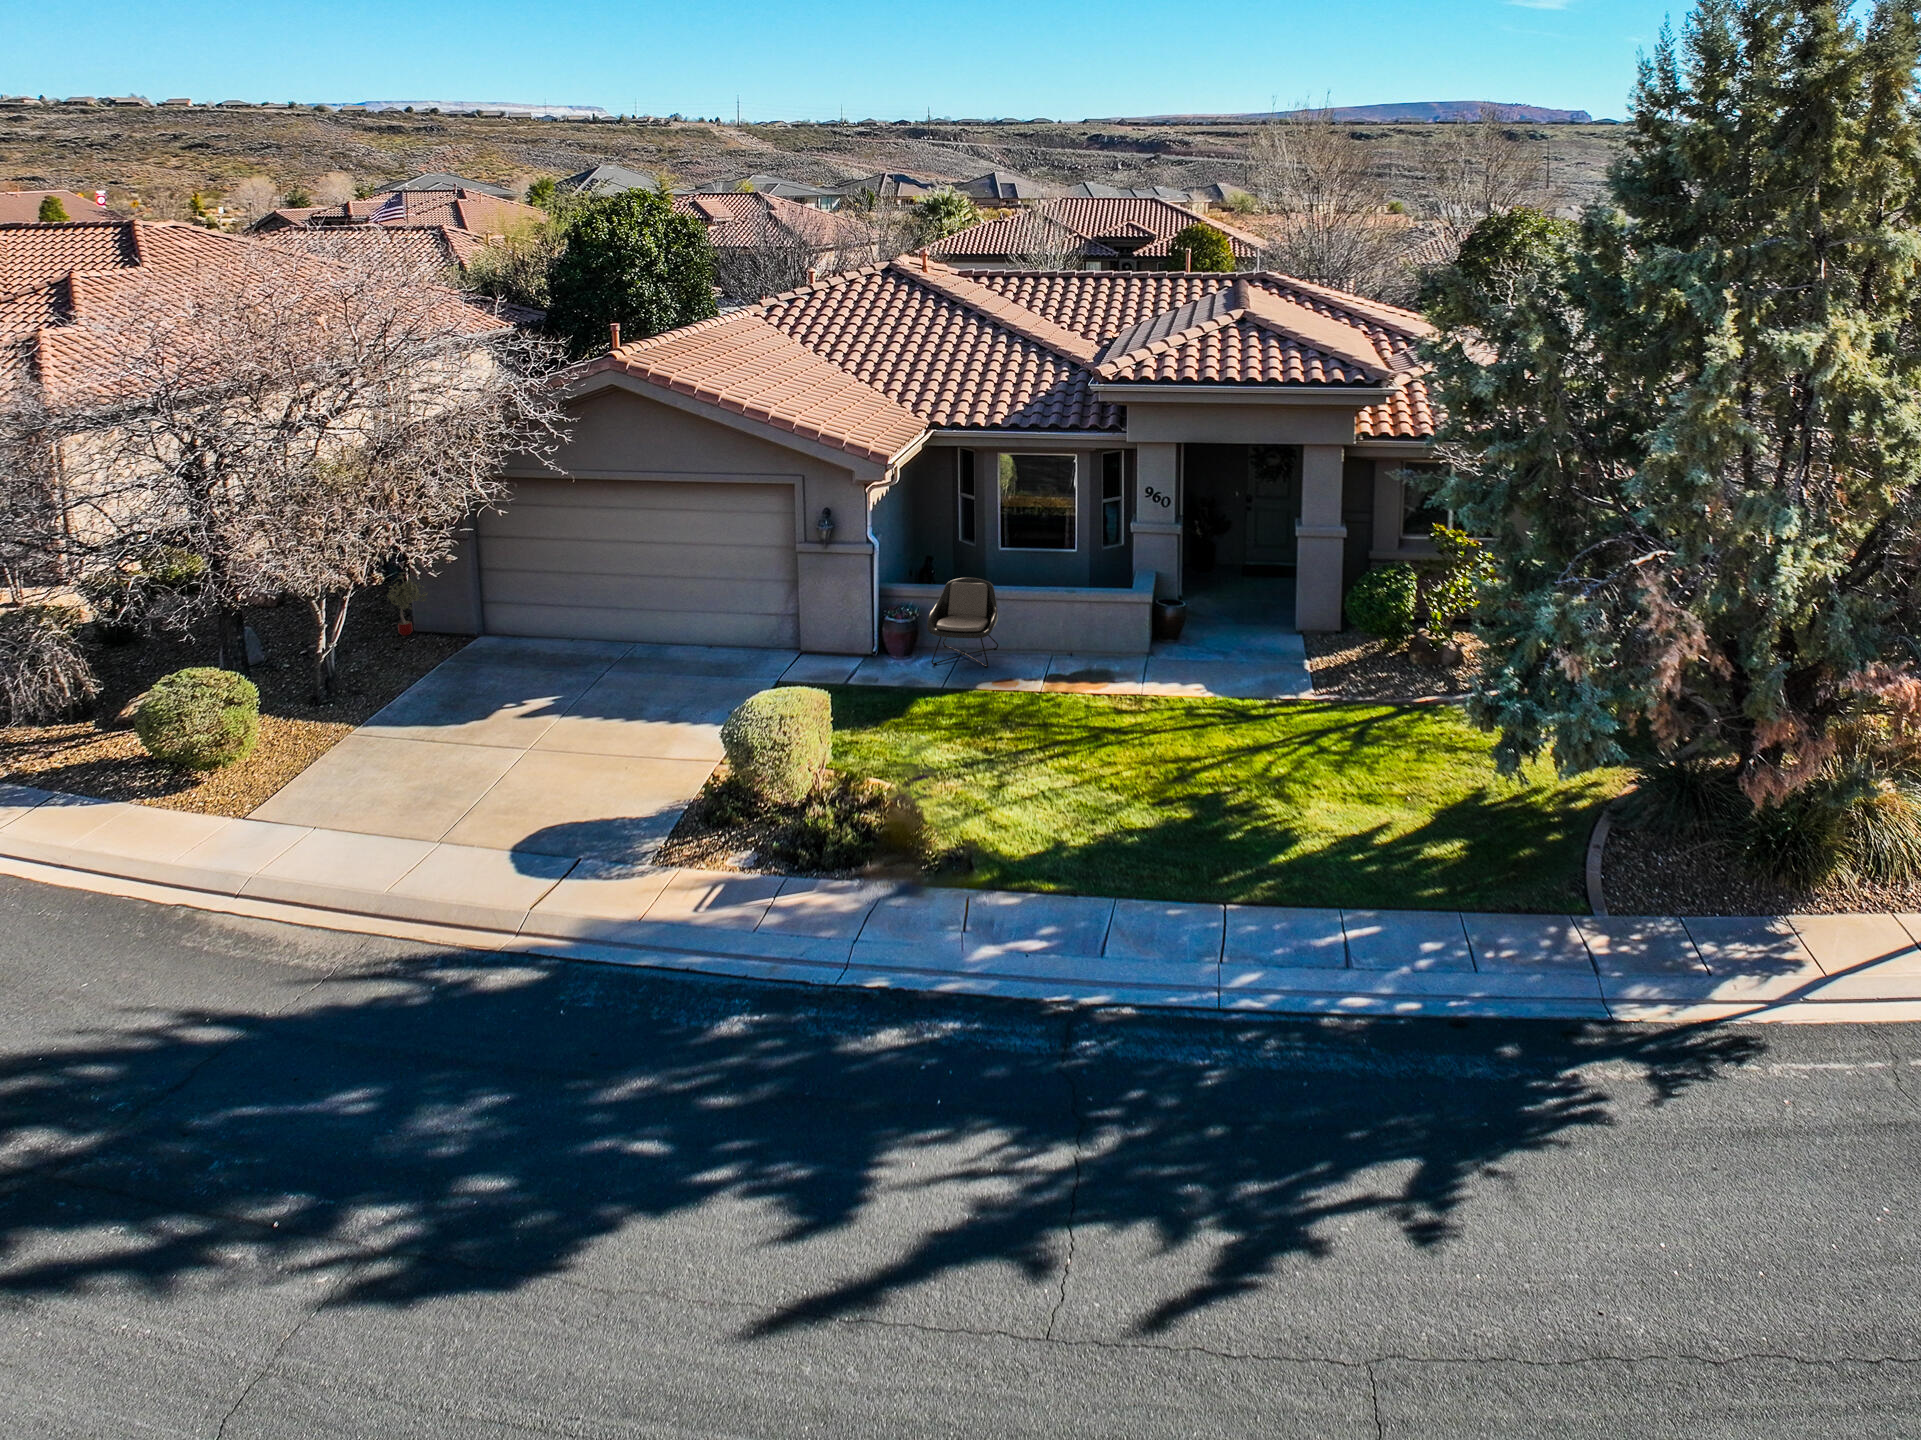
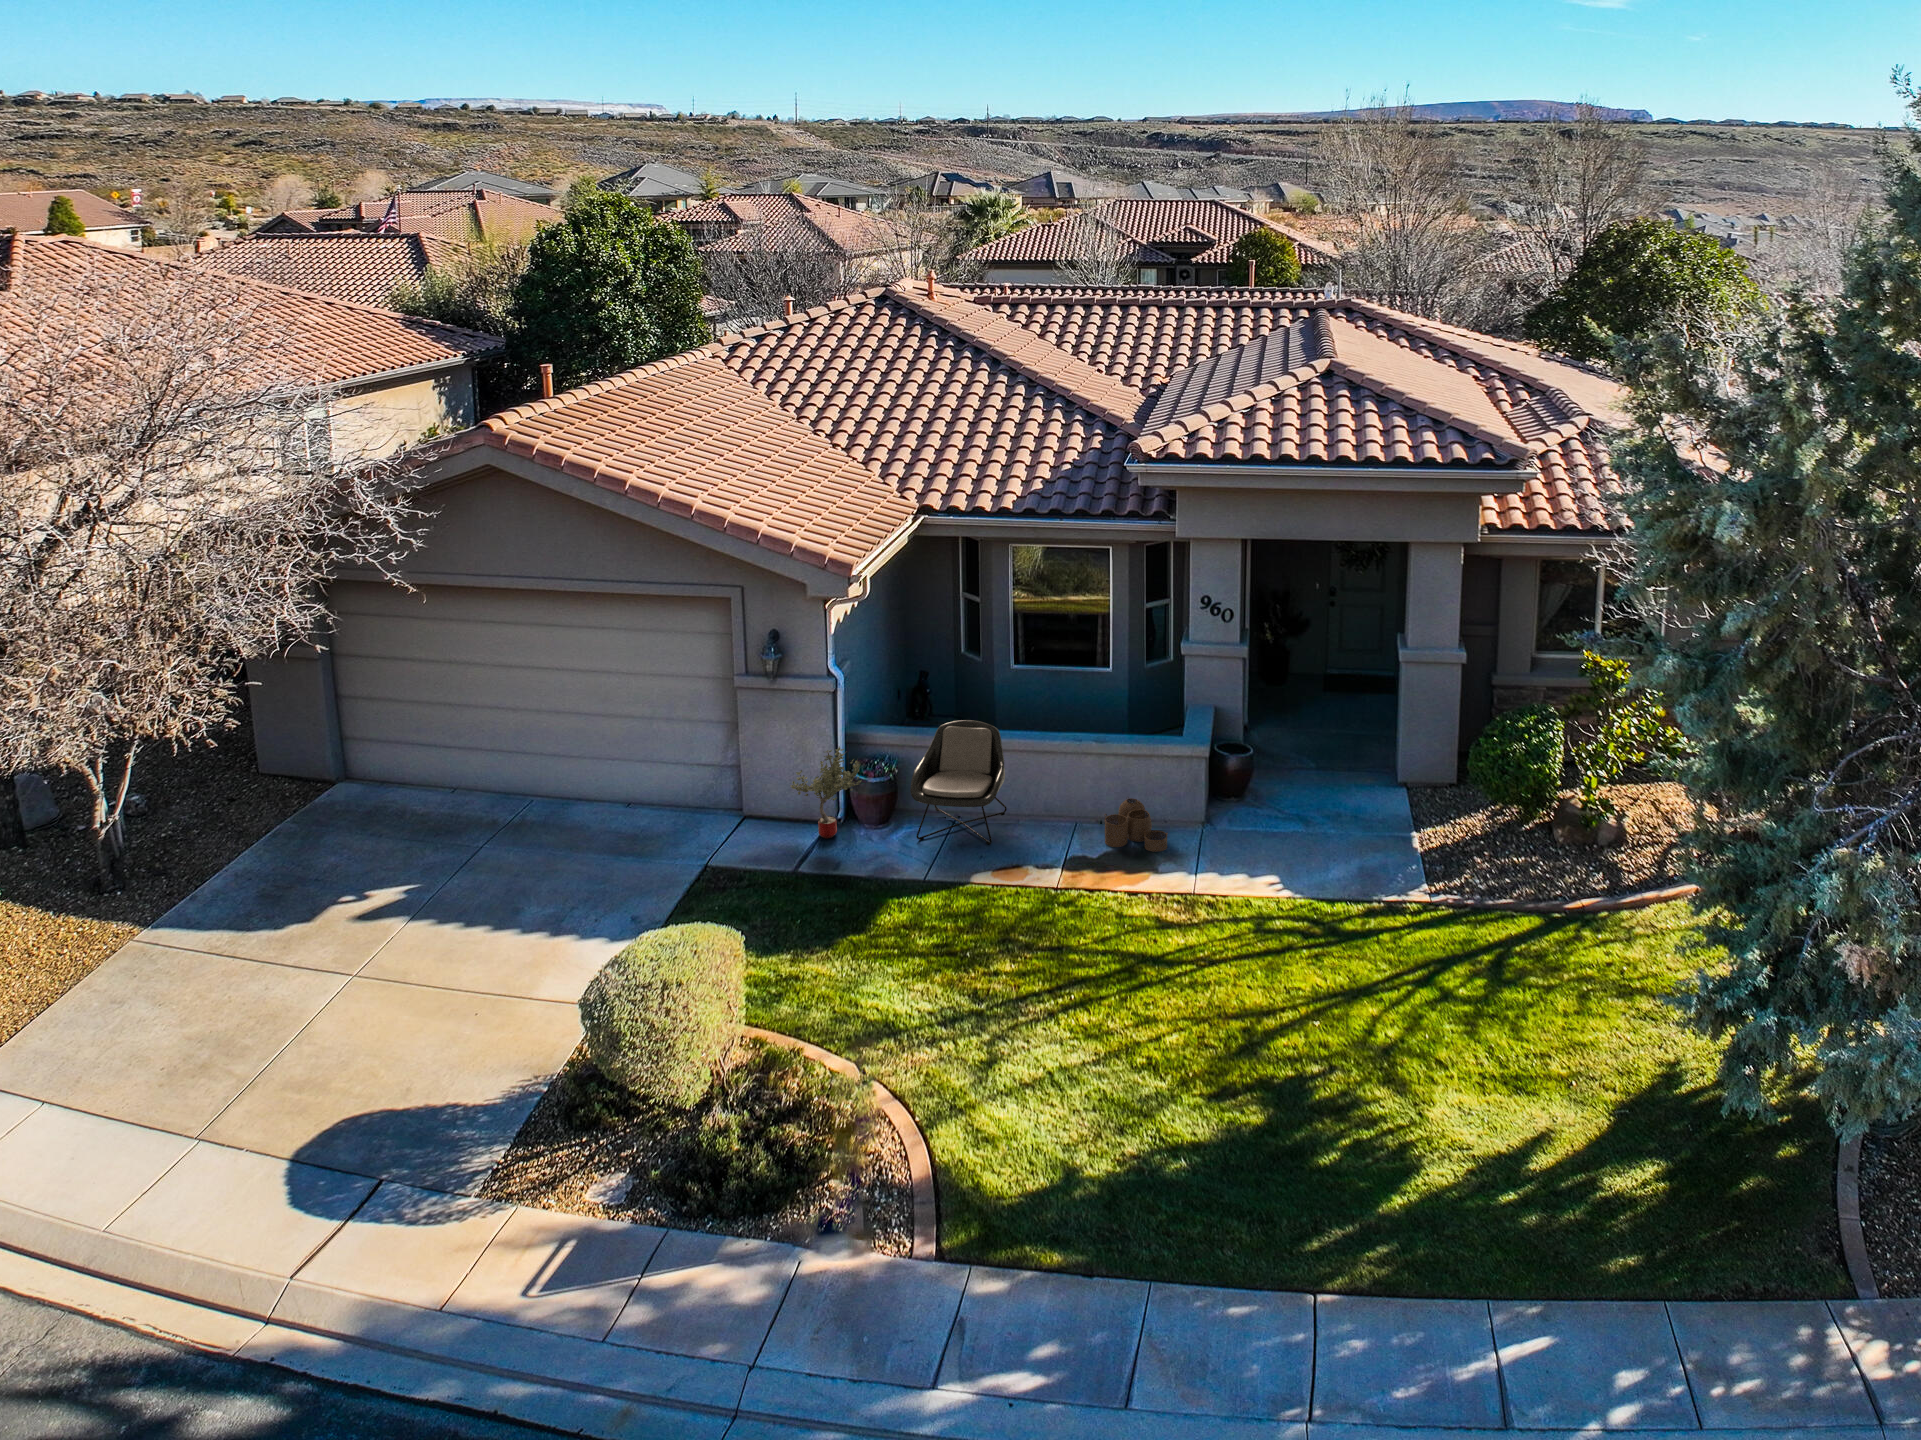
potted tree: present [387,572,428,636] -> present [791,747,862,838]
woven basket: none [1074,635,1121,672] -> present [1105,798,1168,852]

